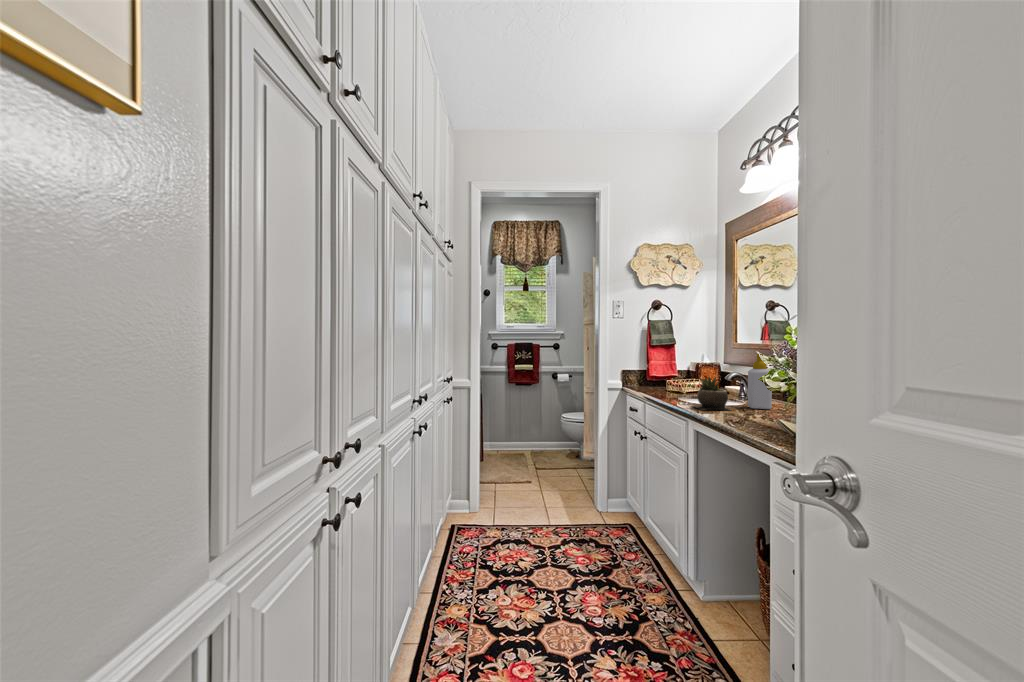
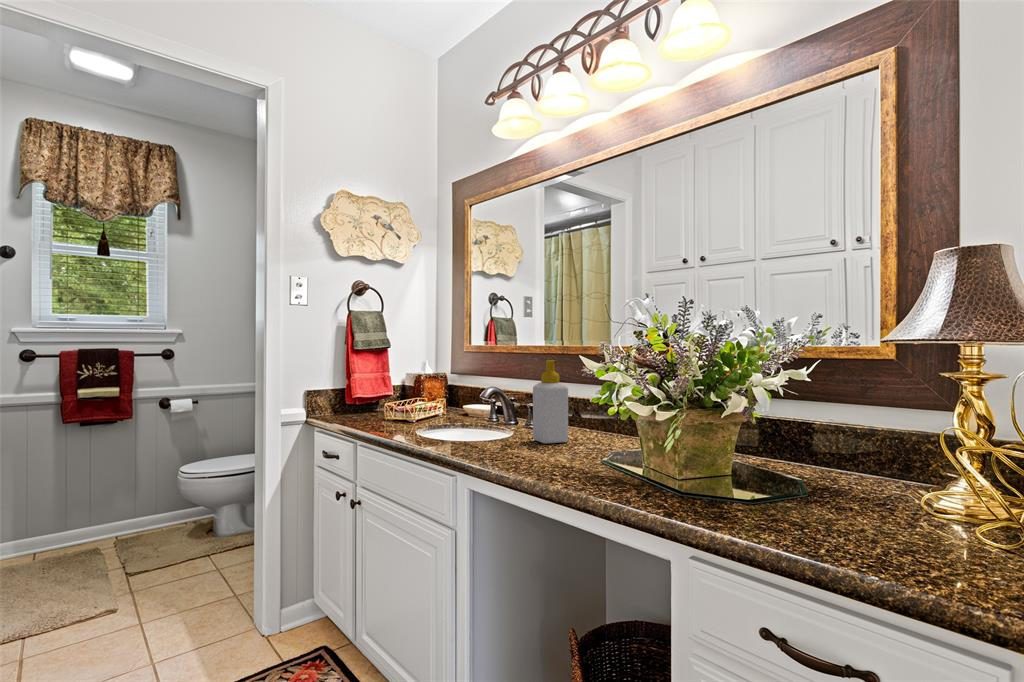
succulent plant: present [694,377,730,410] -> none [462,398,531,458]

